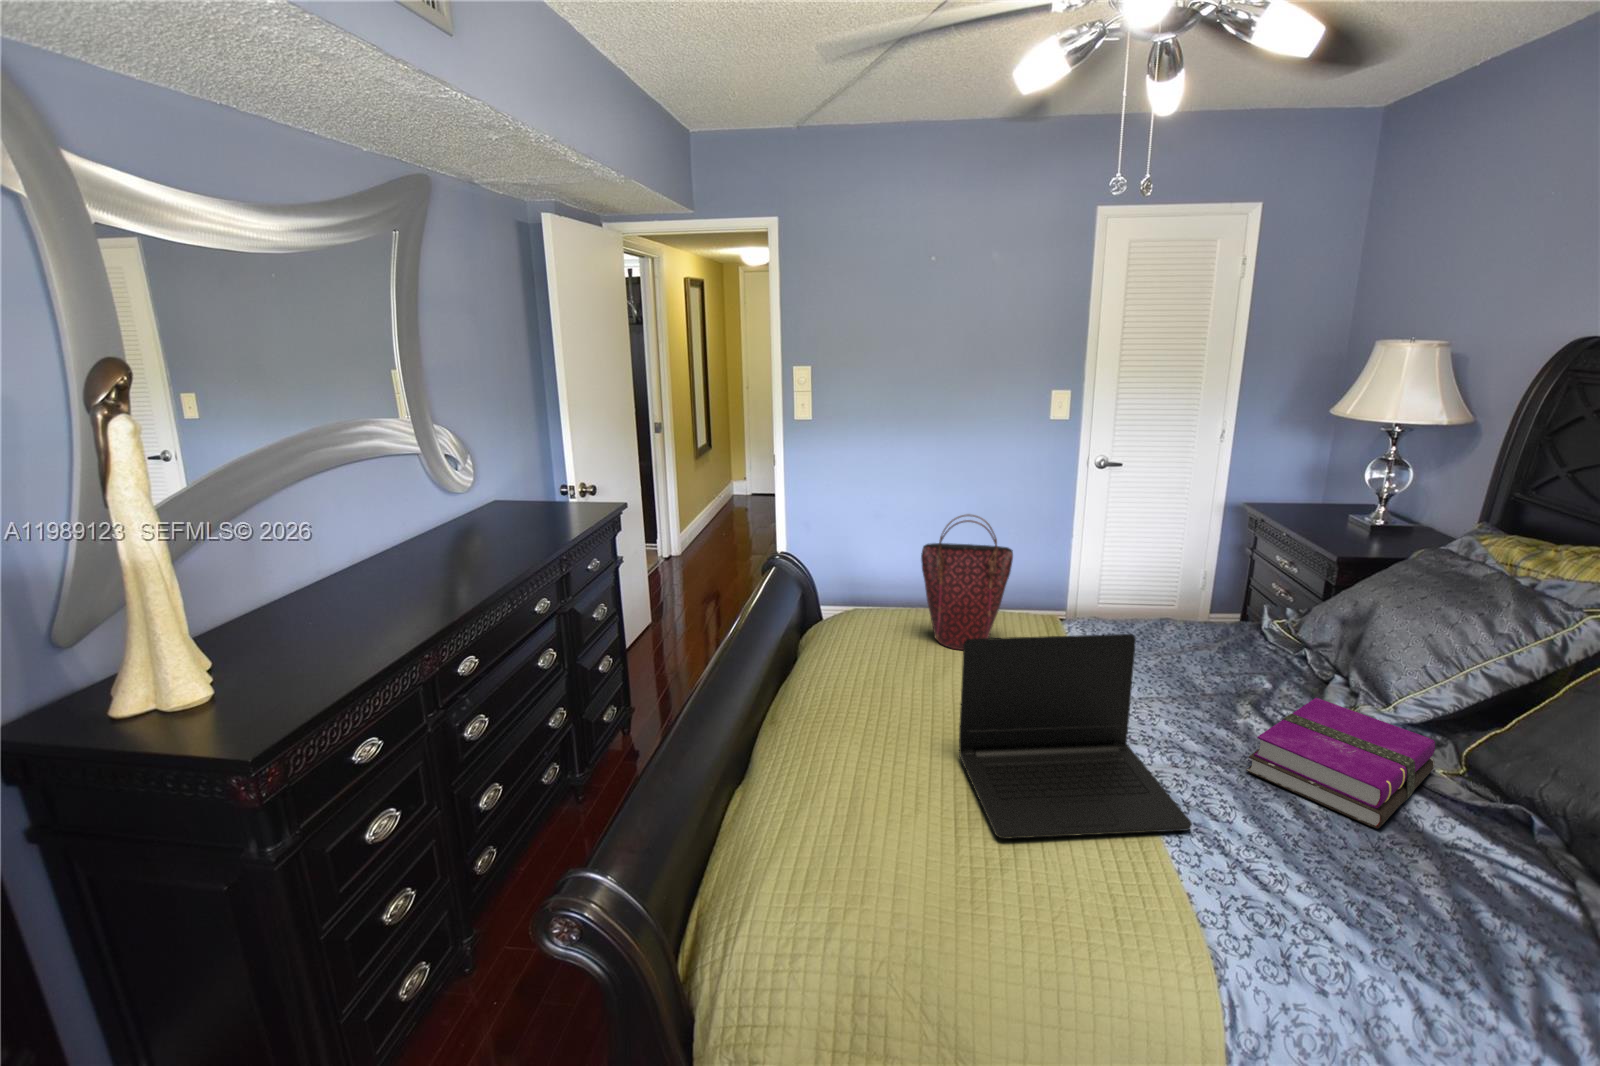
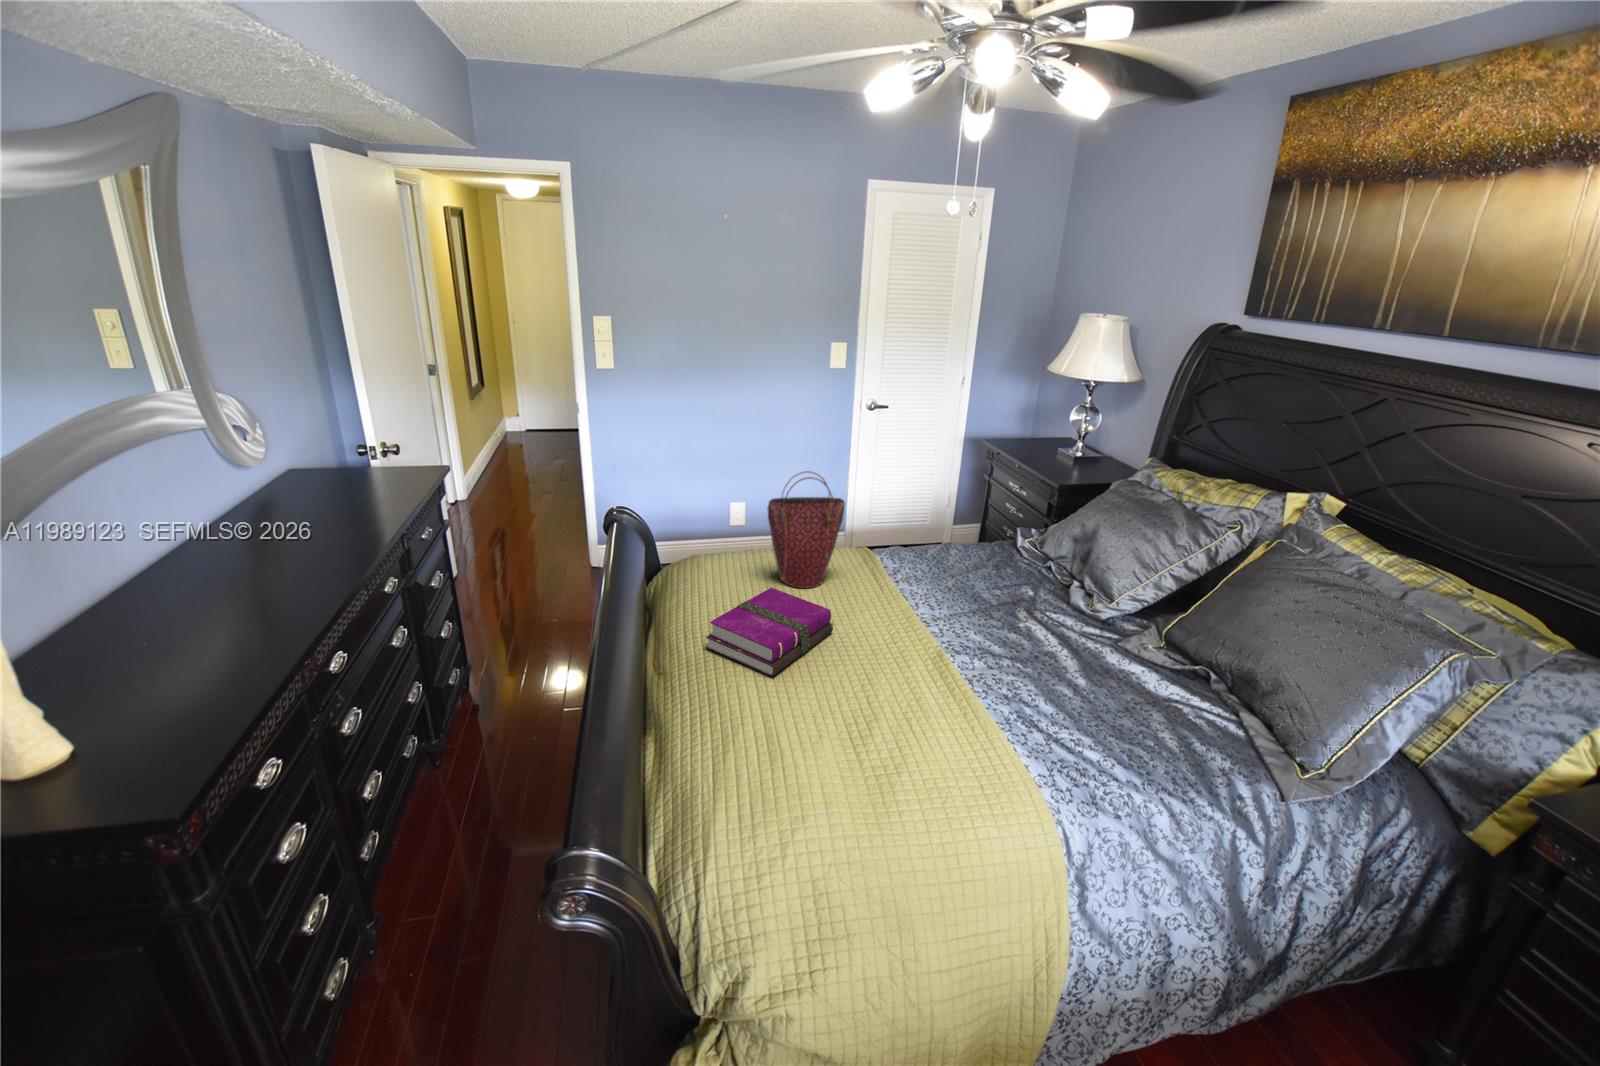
laptop: present [959,634,1192,839] -> none [834,571,1015,748]
hardback book: present [1246,698,1435,829] -> present [706,587,833,676]

